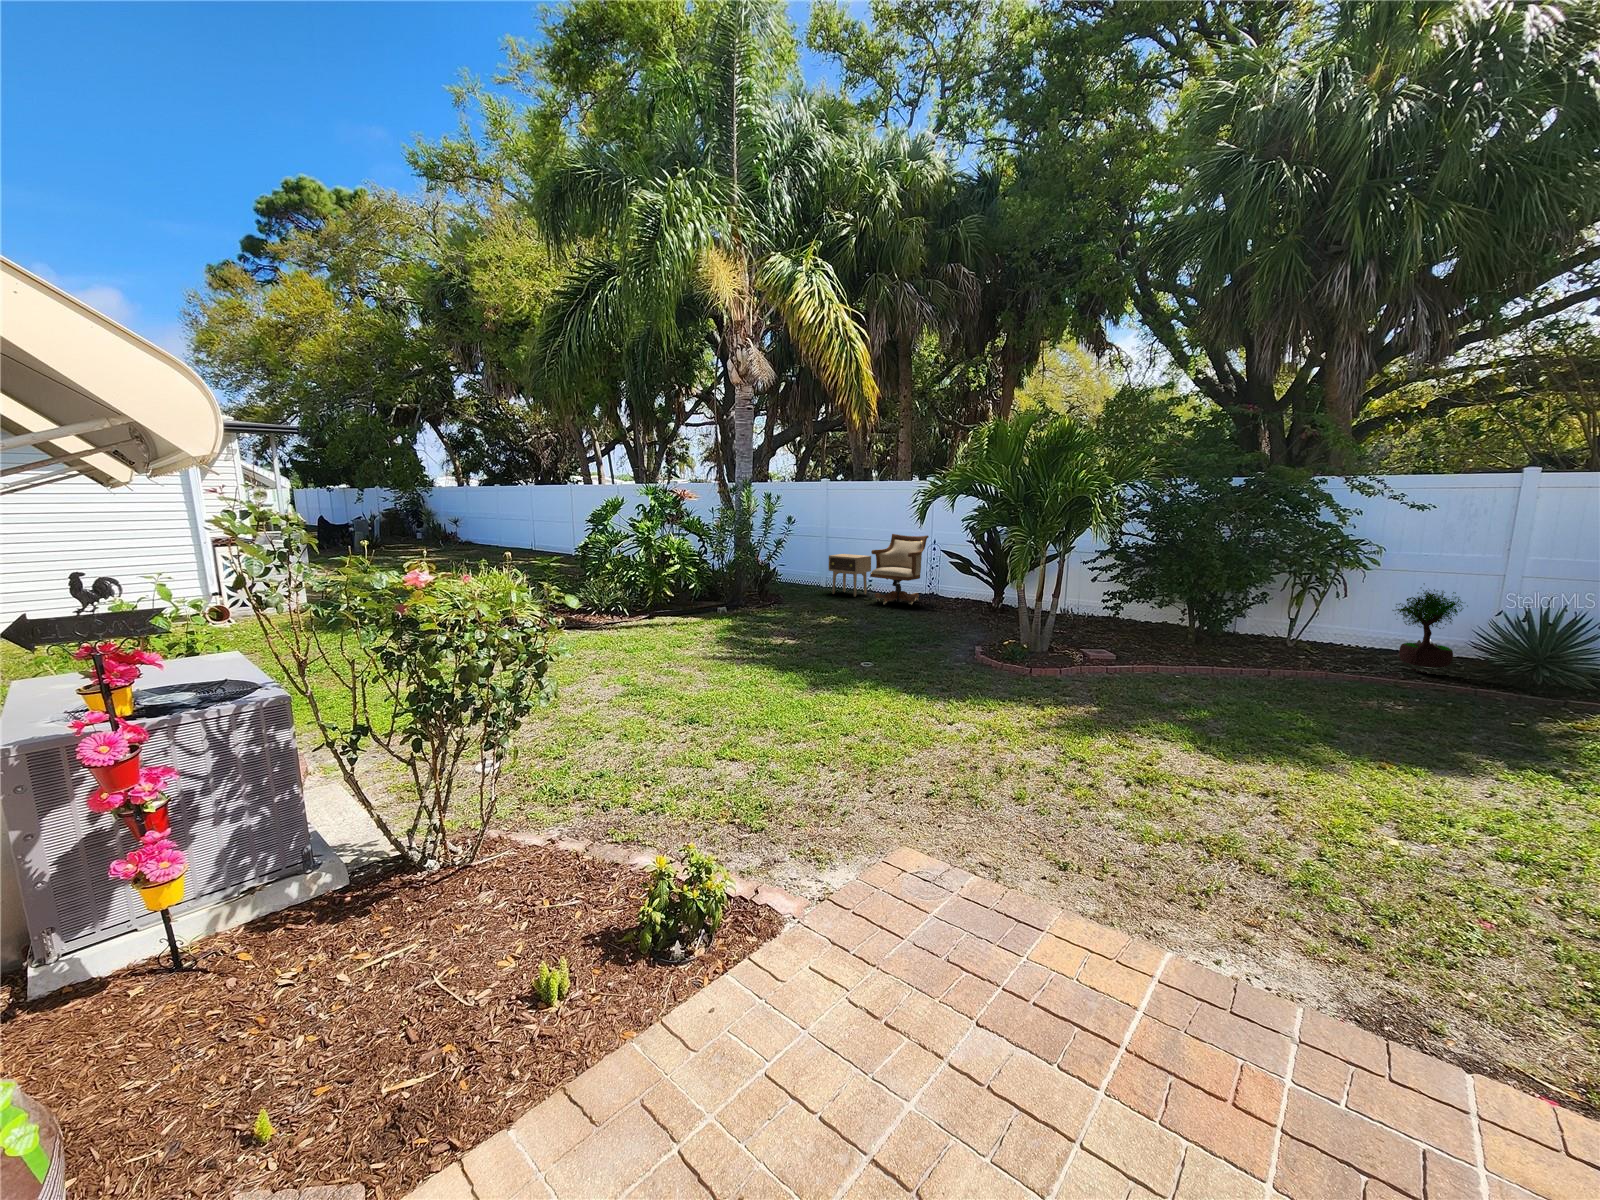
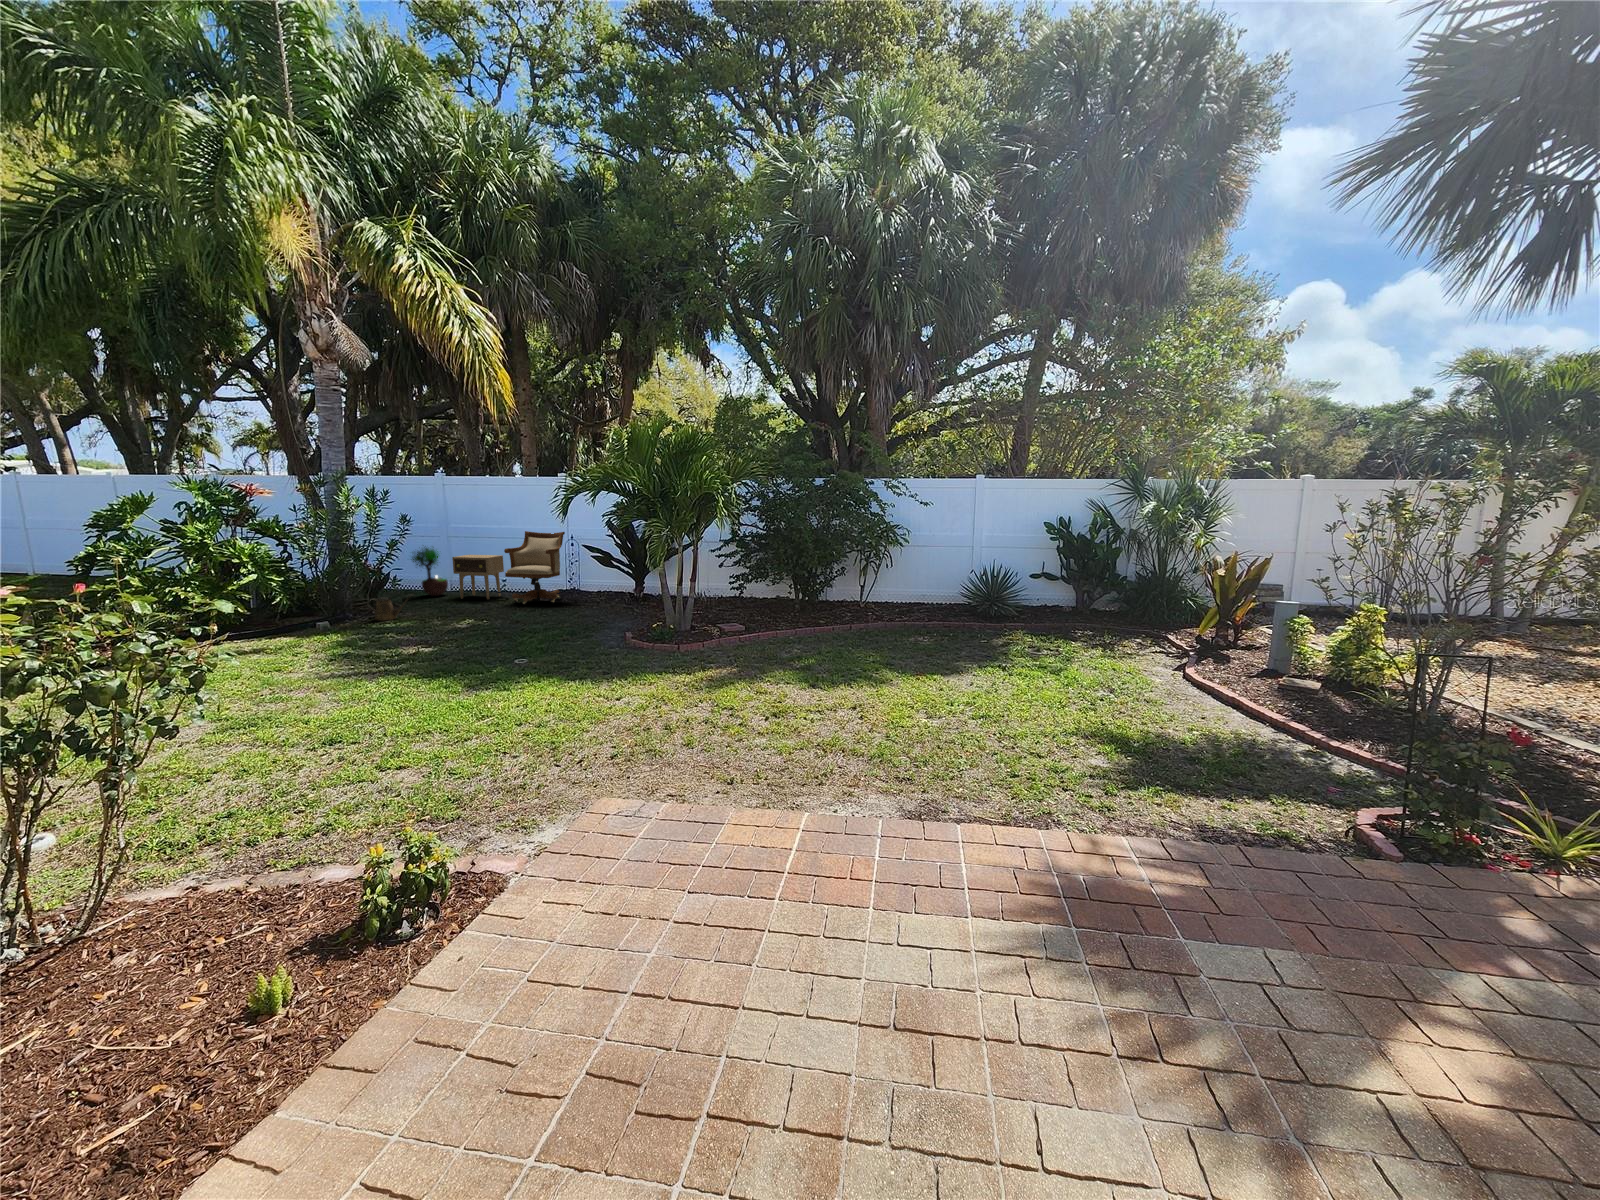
potted tree: present [1393,583,1463,673] -> present [411,547,448,596]
watering can: none [757,587,792,609] -> present [367,595,411,621]

